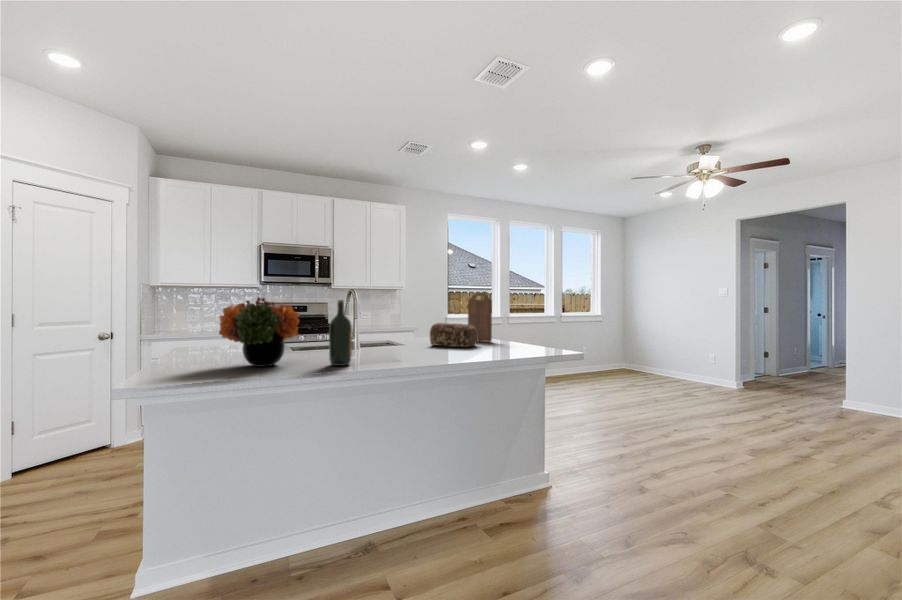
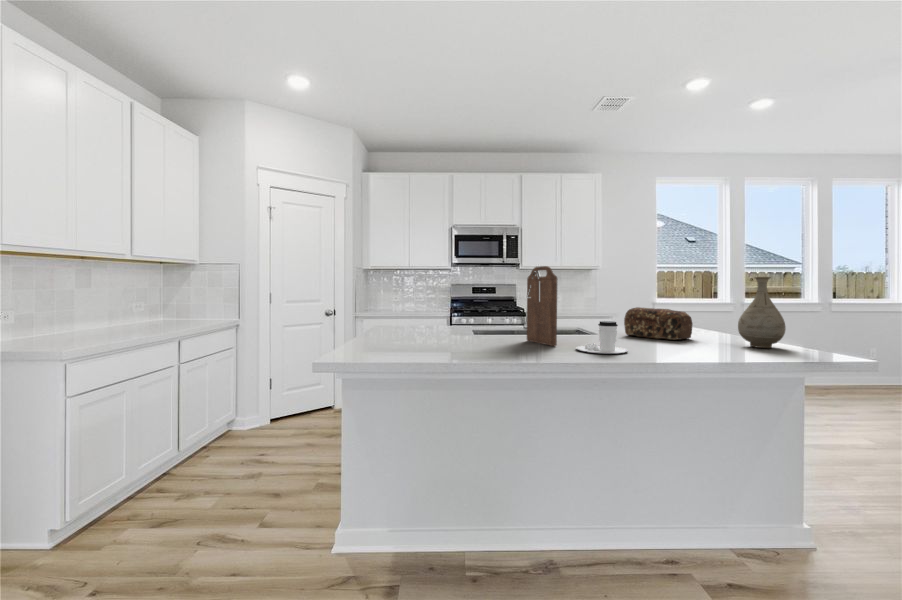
cutting board: present [468,293,492,342] -> present [527,266,558,346]
flower arrangement: present [219,297,300,367] -> none [380,274,463,349]
wine bottle: present [329,300,352,366] -> none [490,276,517,355]
vase: none [505,300,532,349] -> present [738,277,786,348]
coffee cup: none [397,334,436,360] -> present [576,321,628,354]

